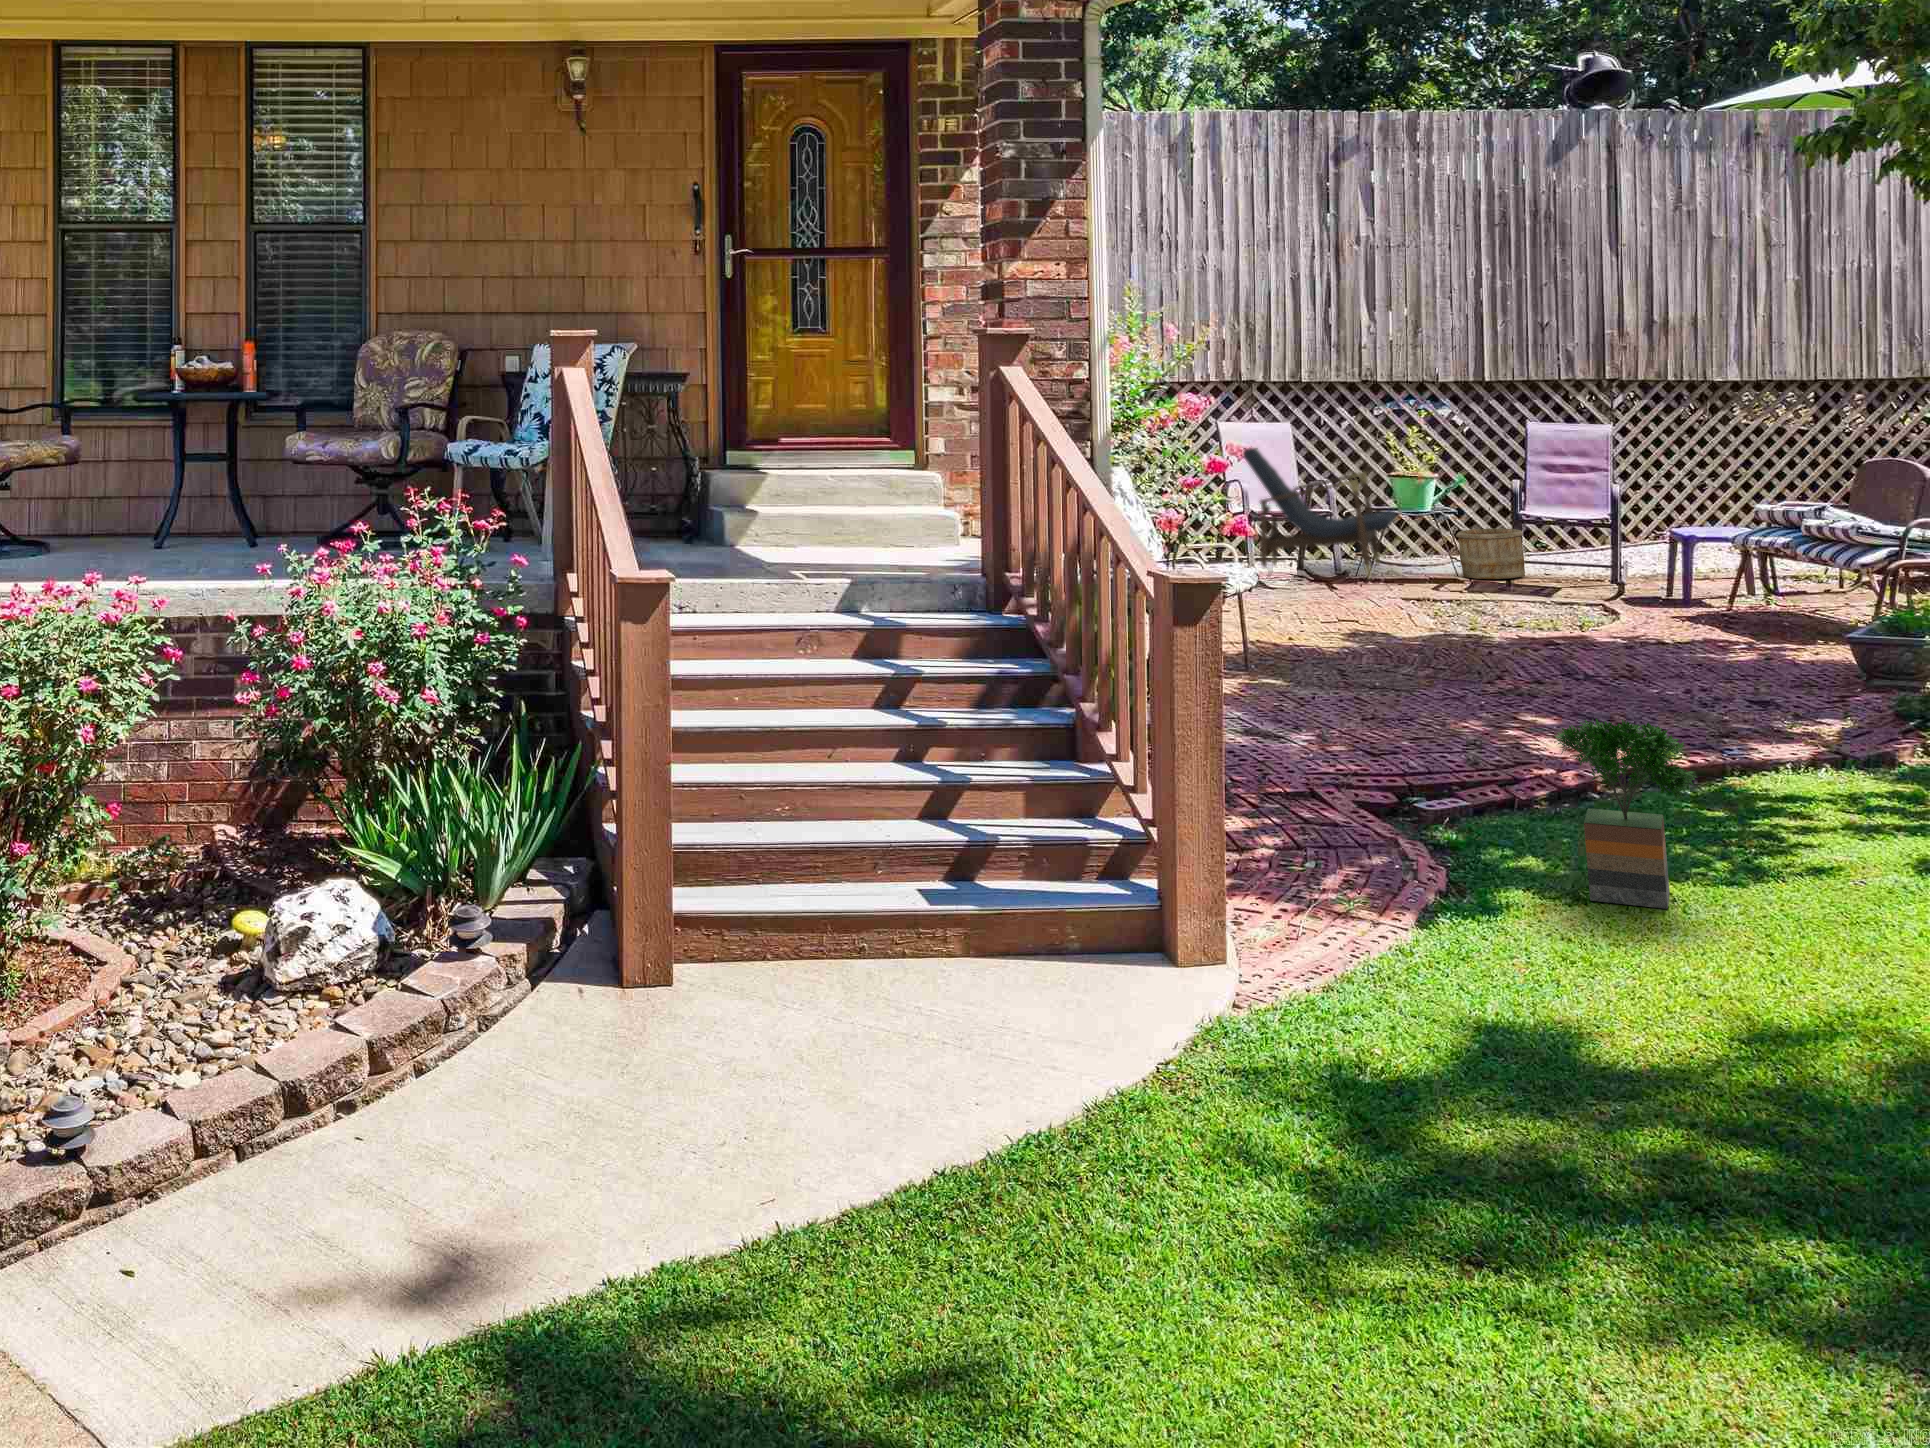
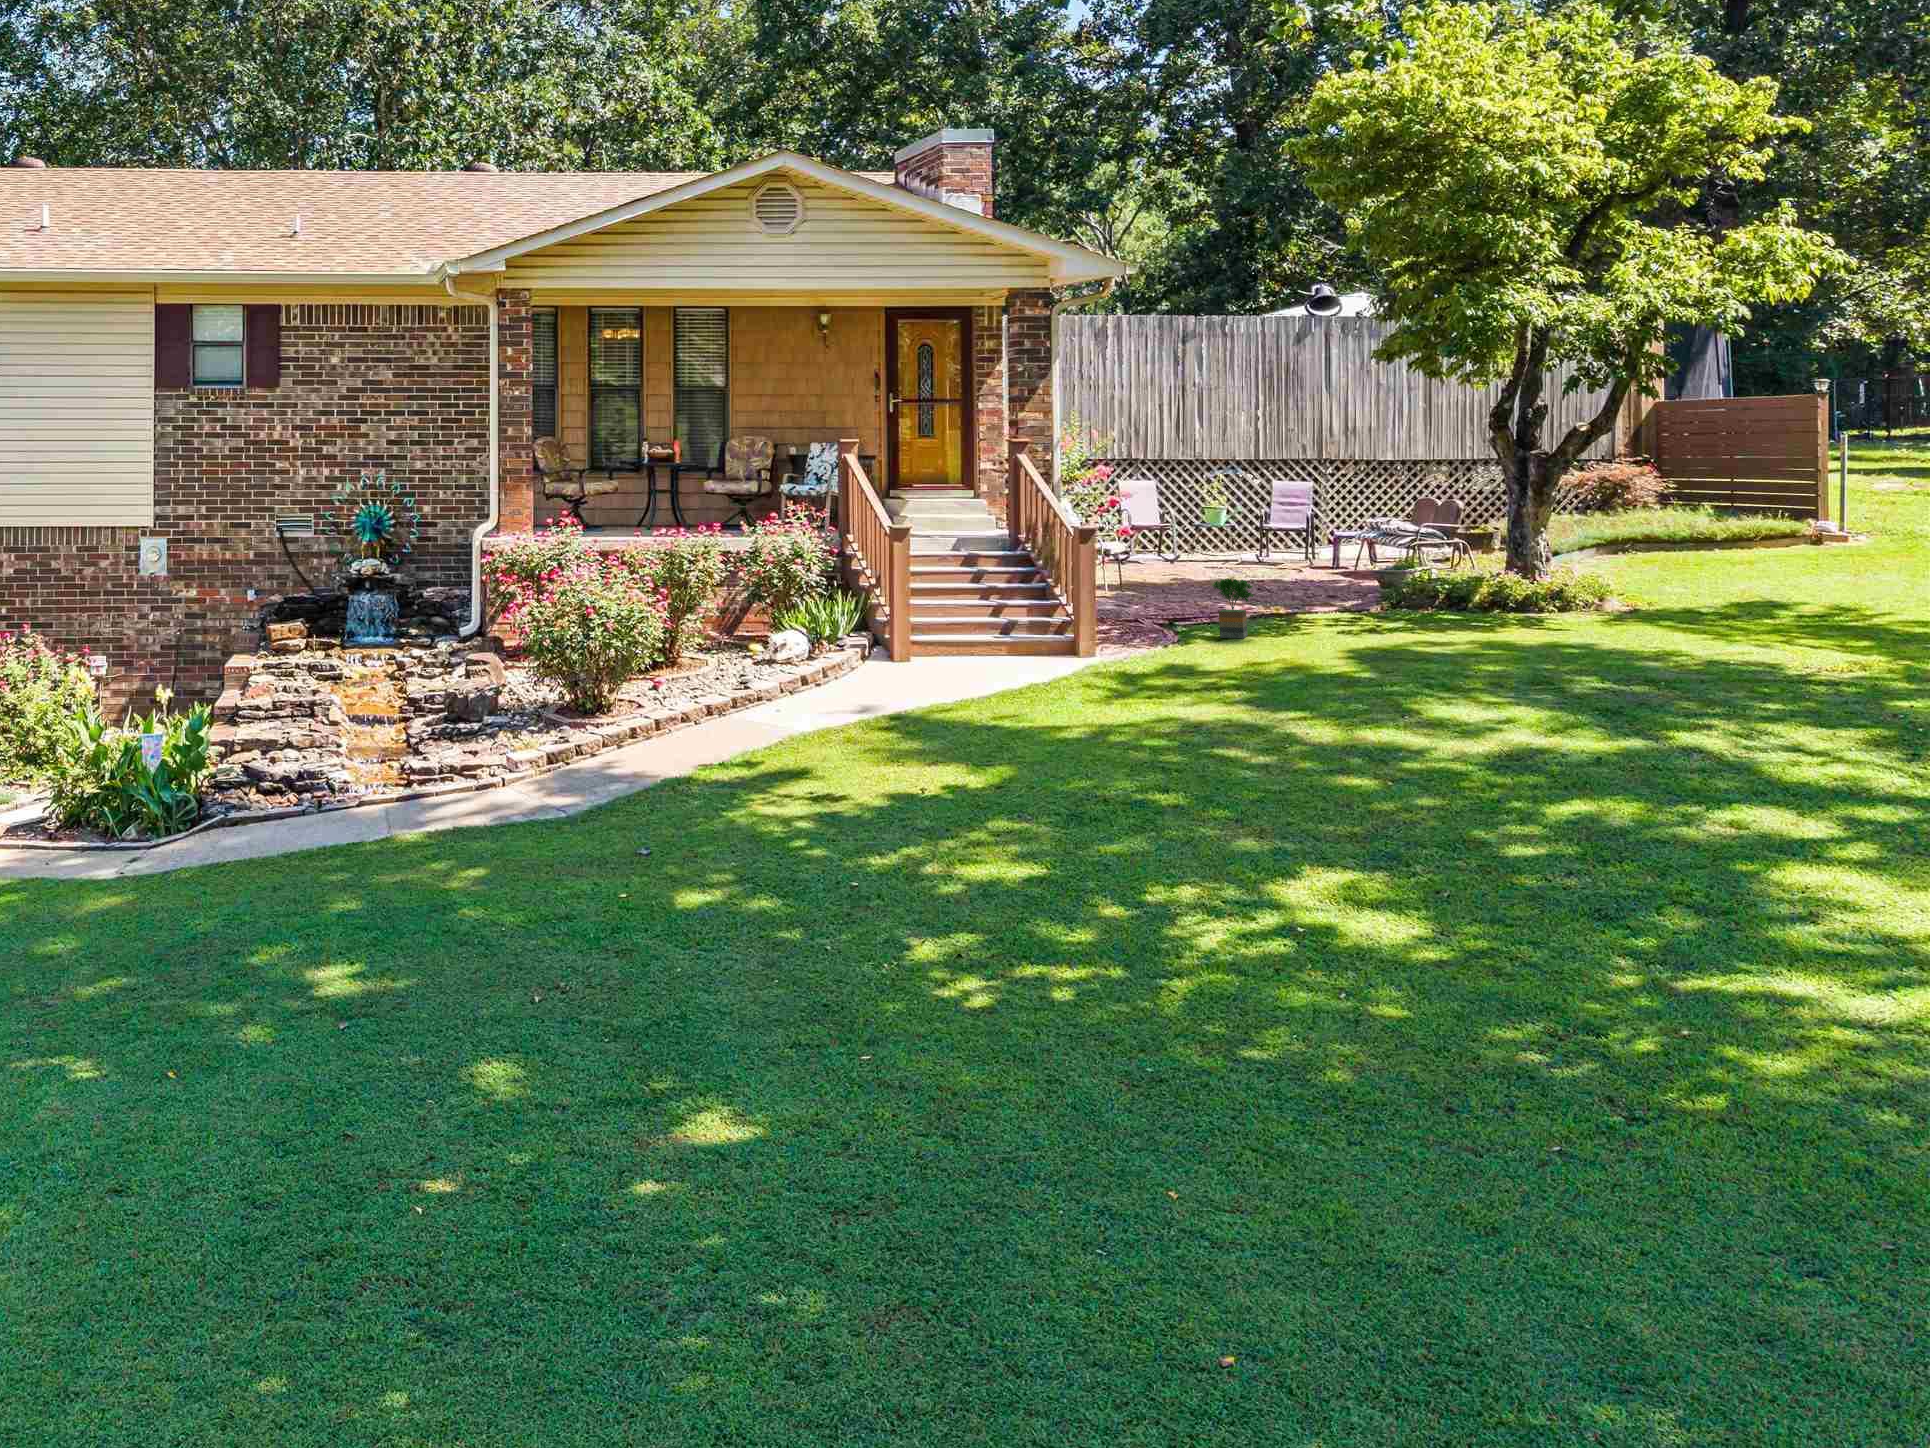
lounge chair: present [1243,448,1396,579] -> none [1124,491,1202,559]
wooden bucket: present [1456,528,1525,579] -> none [1229,534,1262,558]

